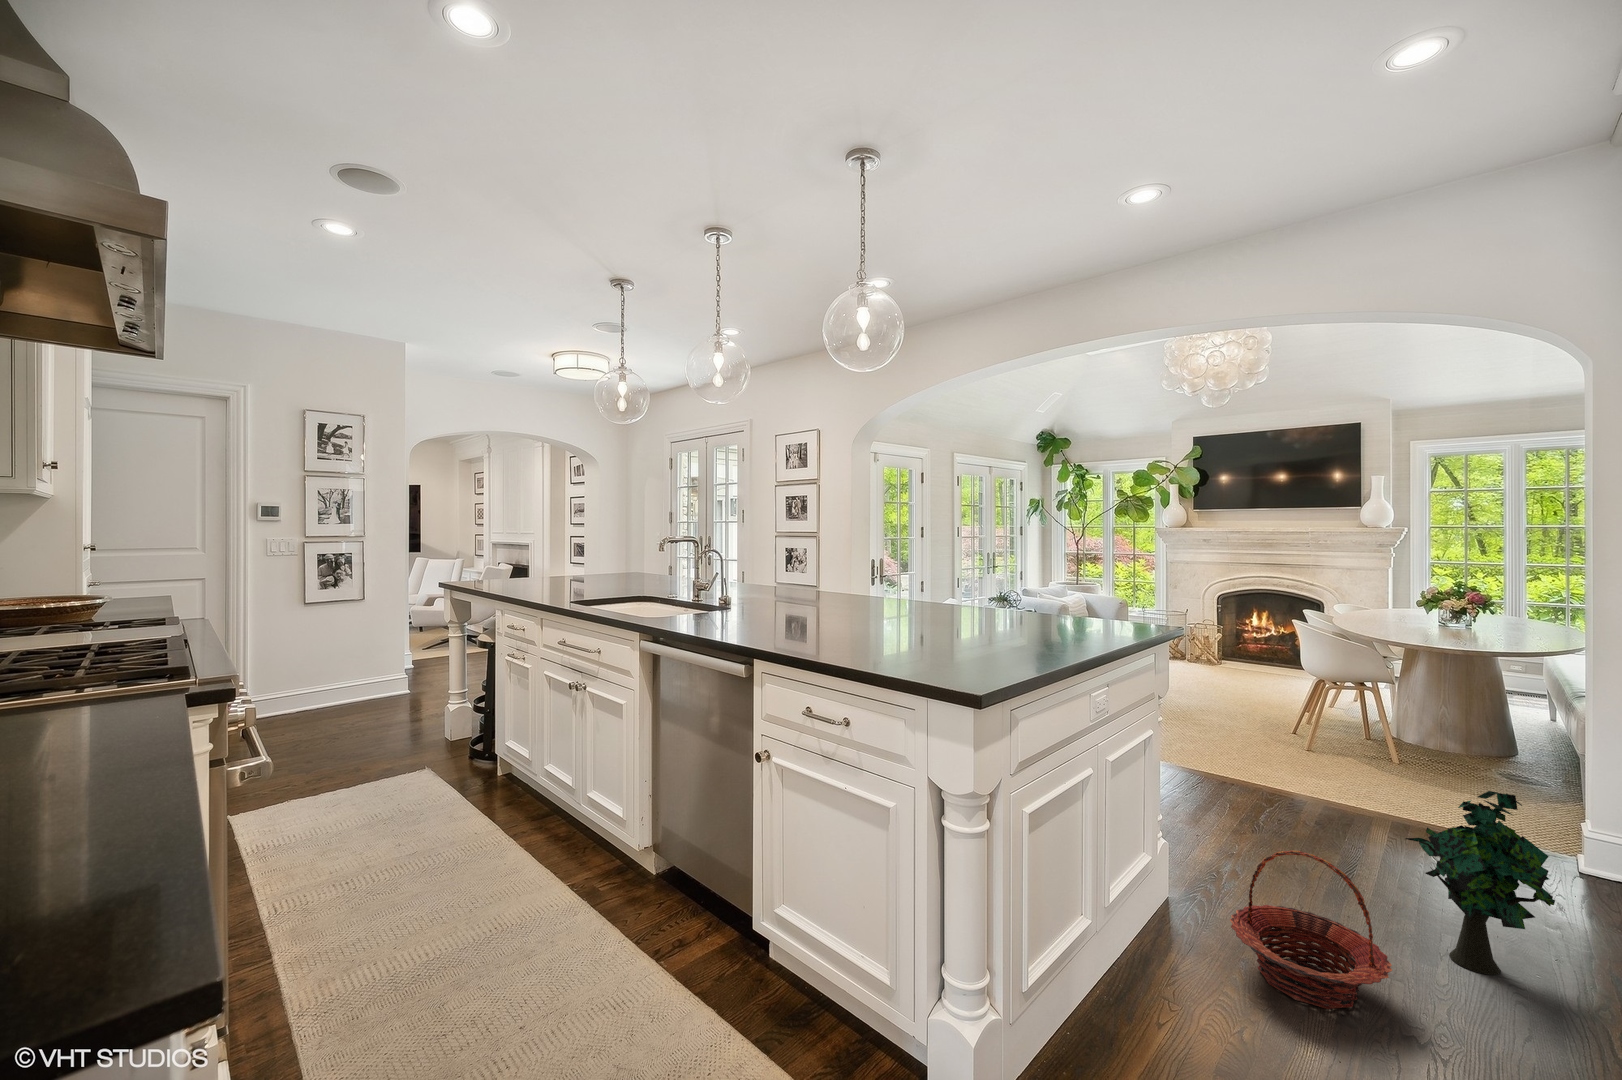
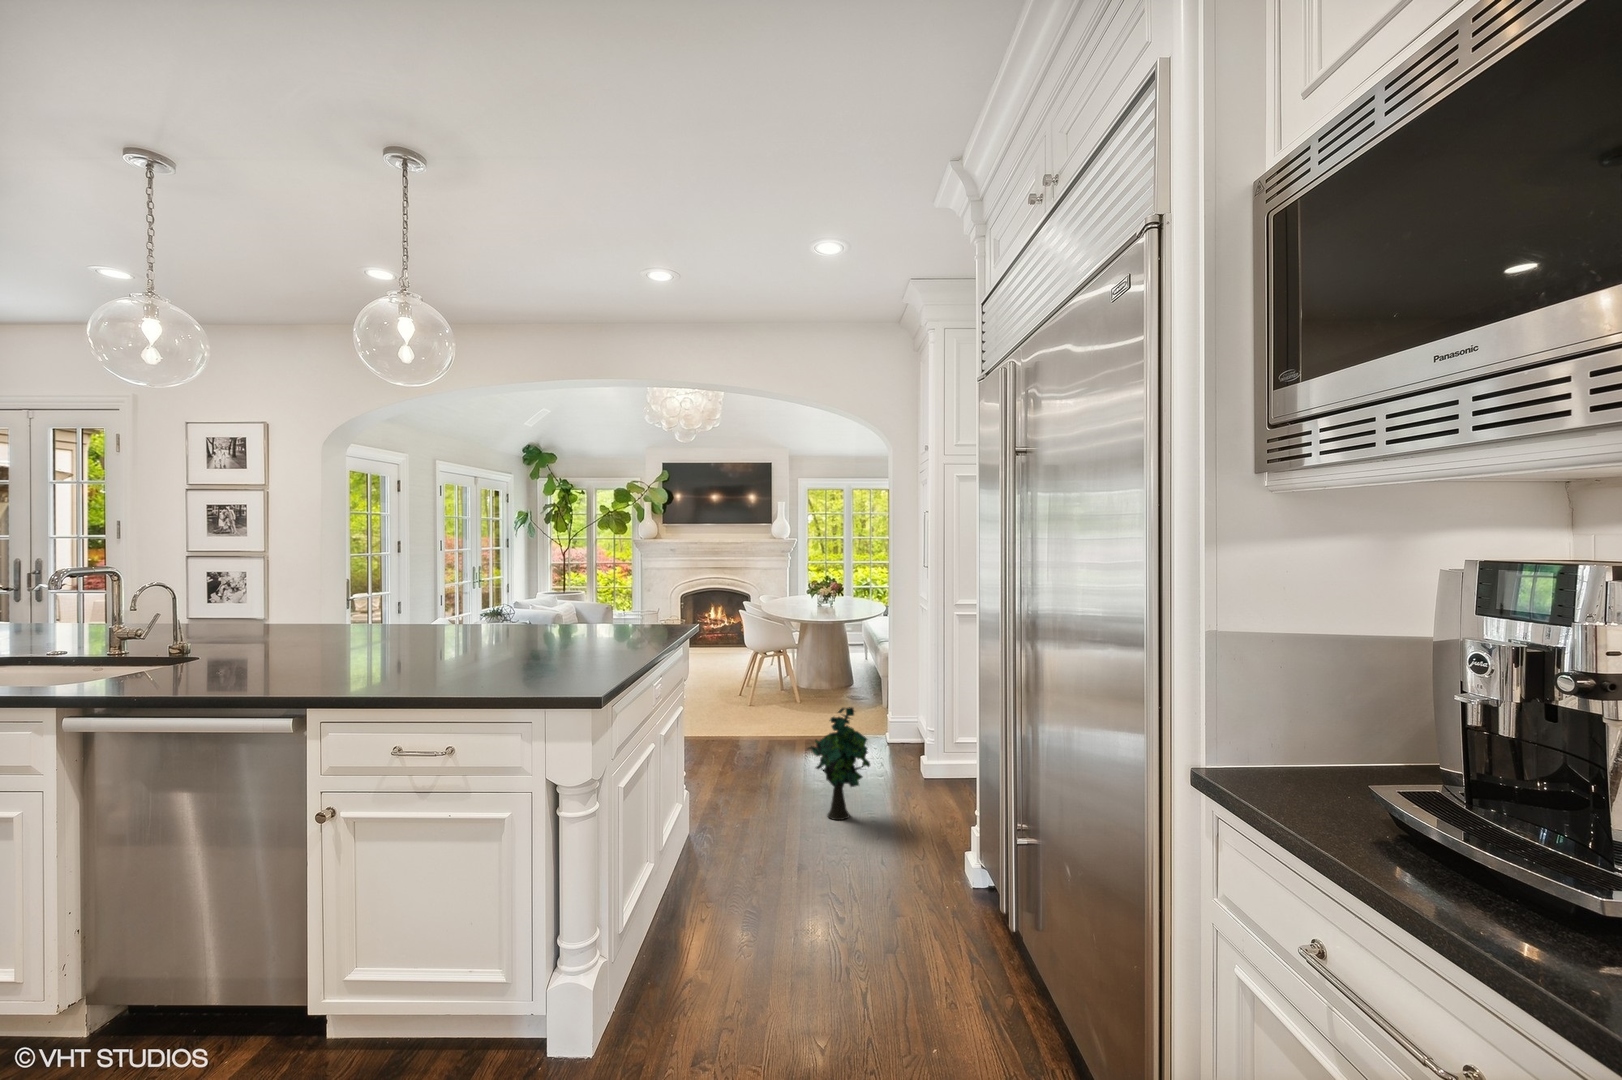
basket: present [1230,851,1392,1009] -> none [712,773,801,874]

